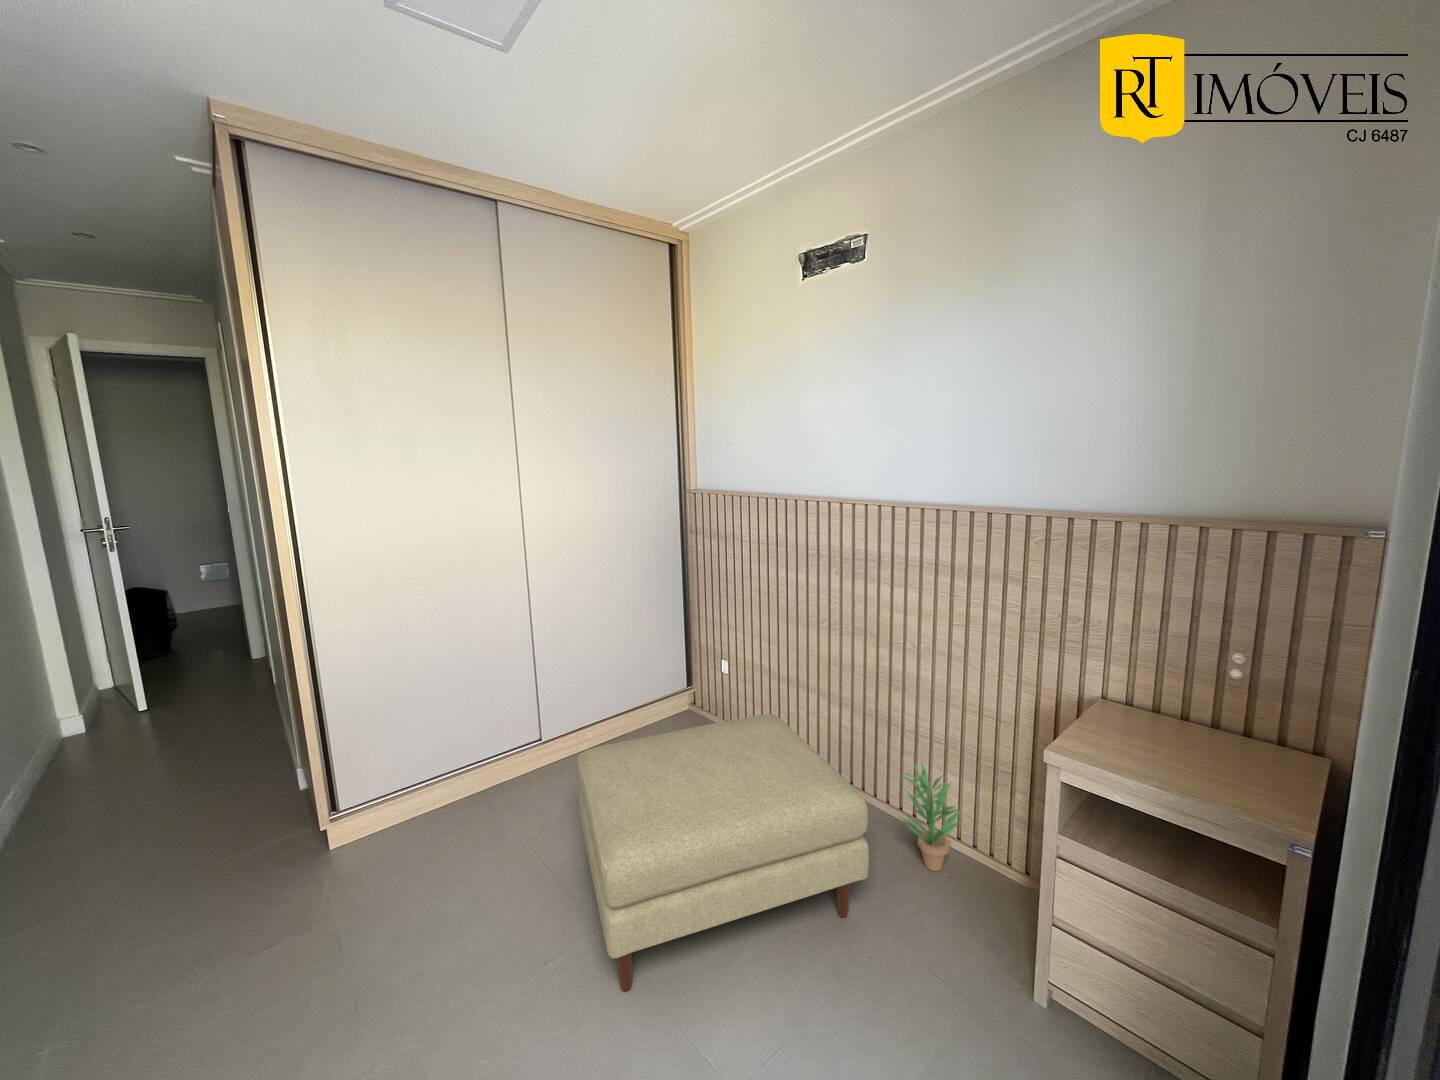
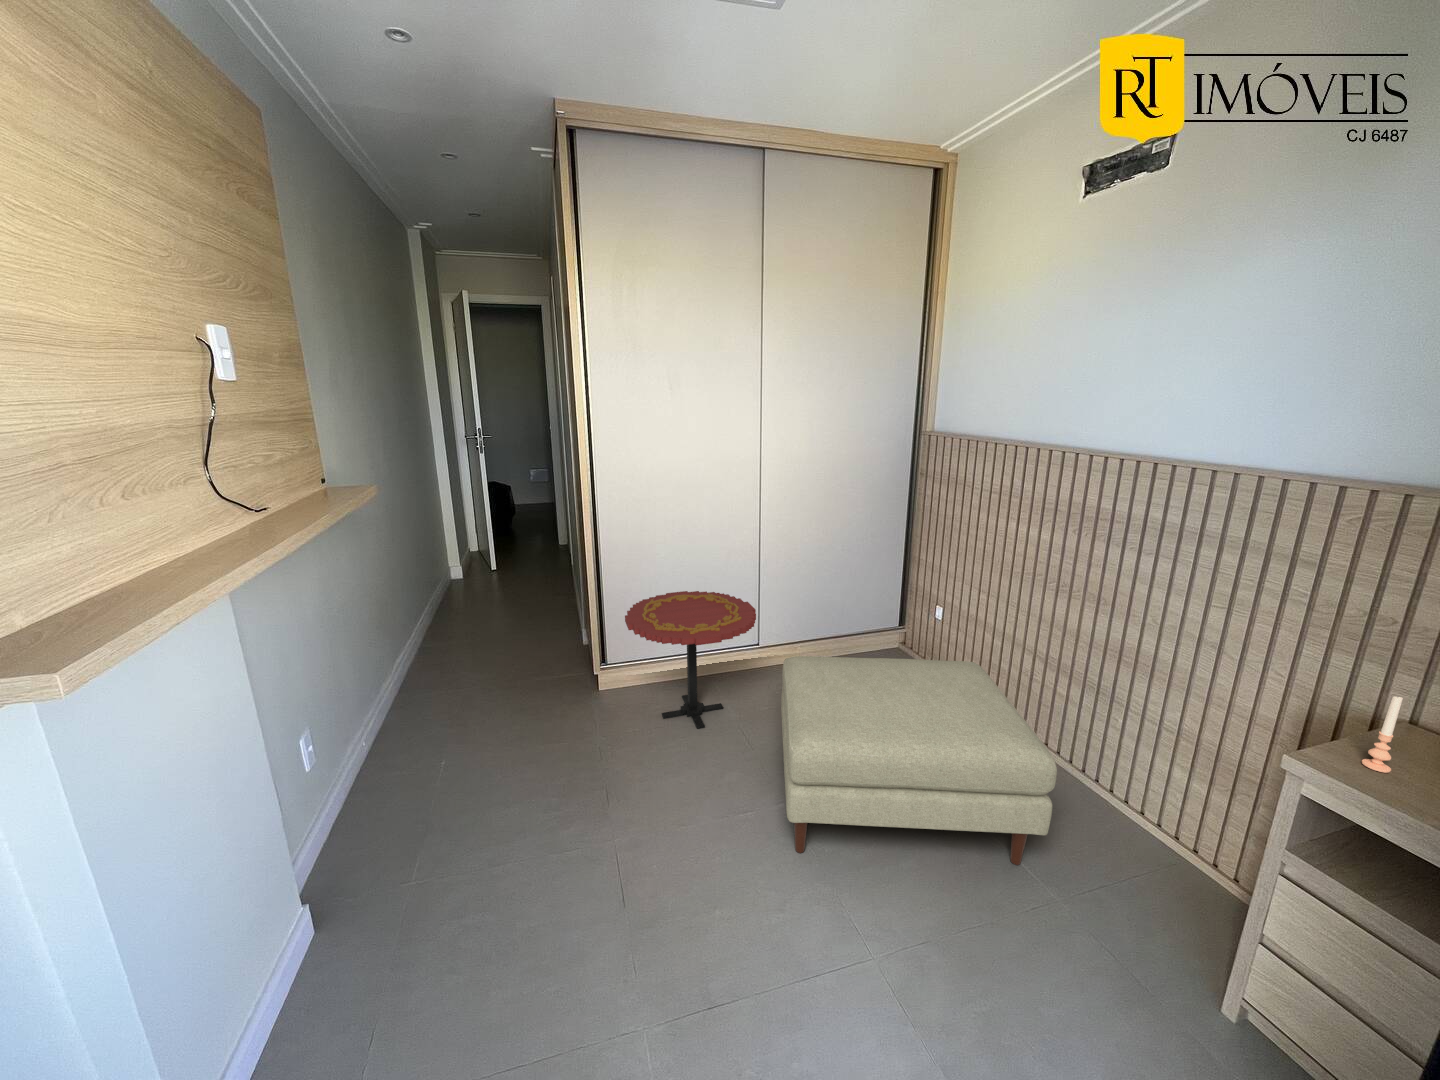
candle: none [1091,681,1110,747] -> present [1362,697,1403,773]
side table: none [360,689,538,867] -> present [625,591,756,729]
potted plant: present [902,762,962,871] -> none [1100,739,1186,859]

